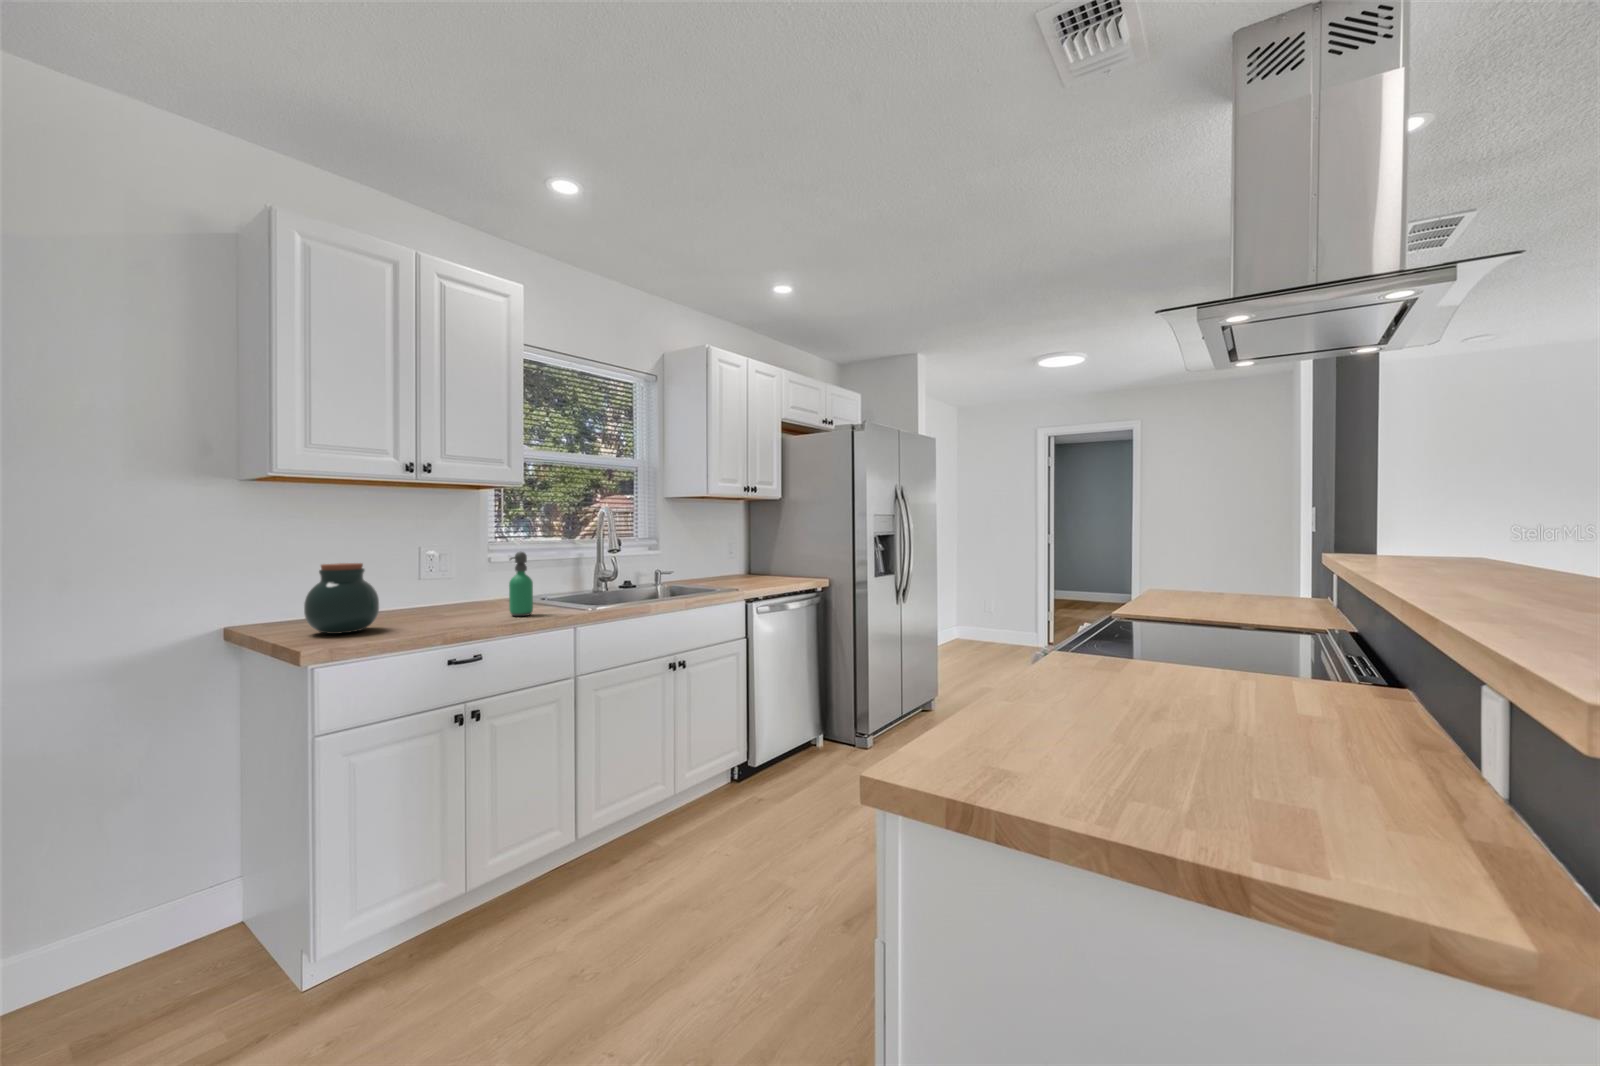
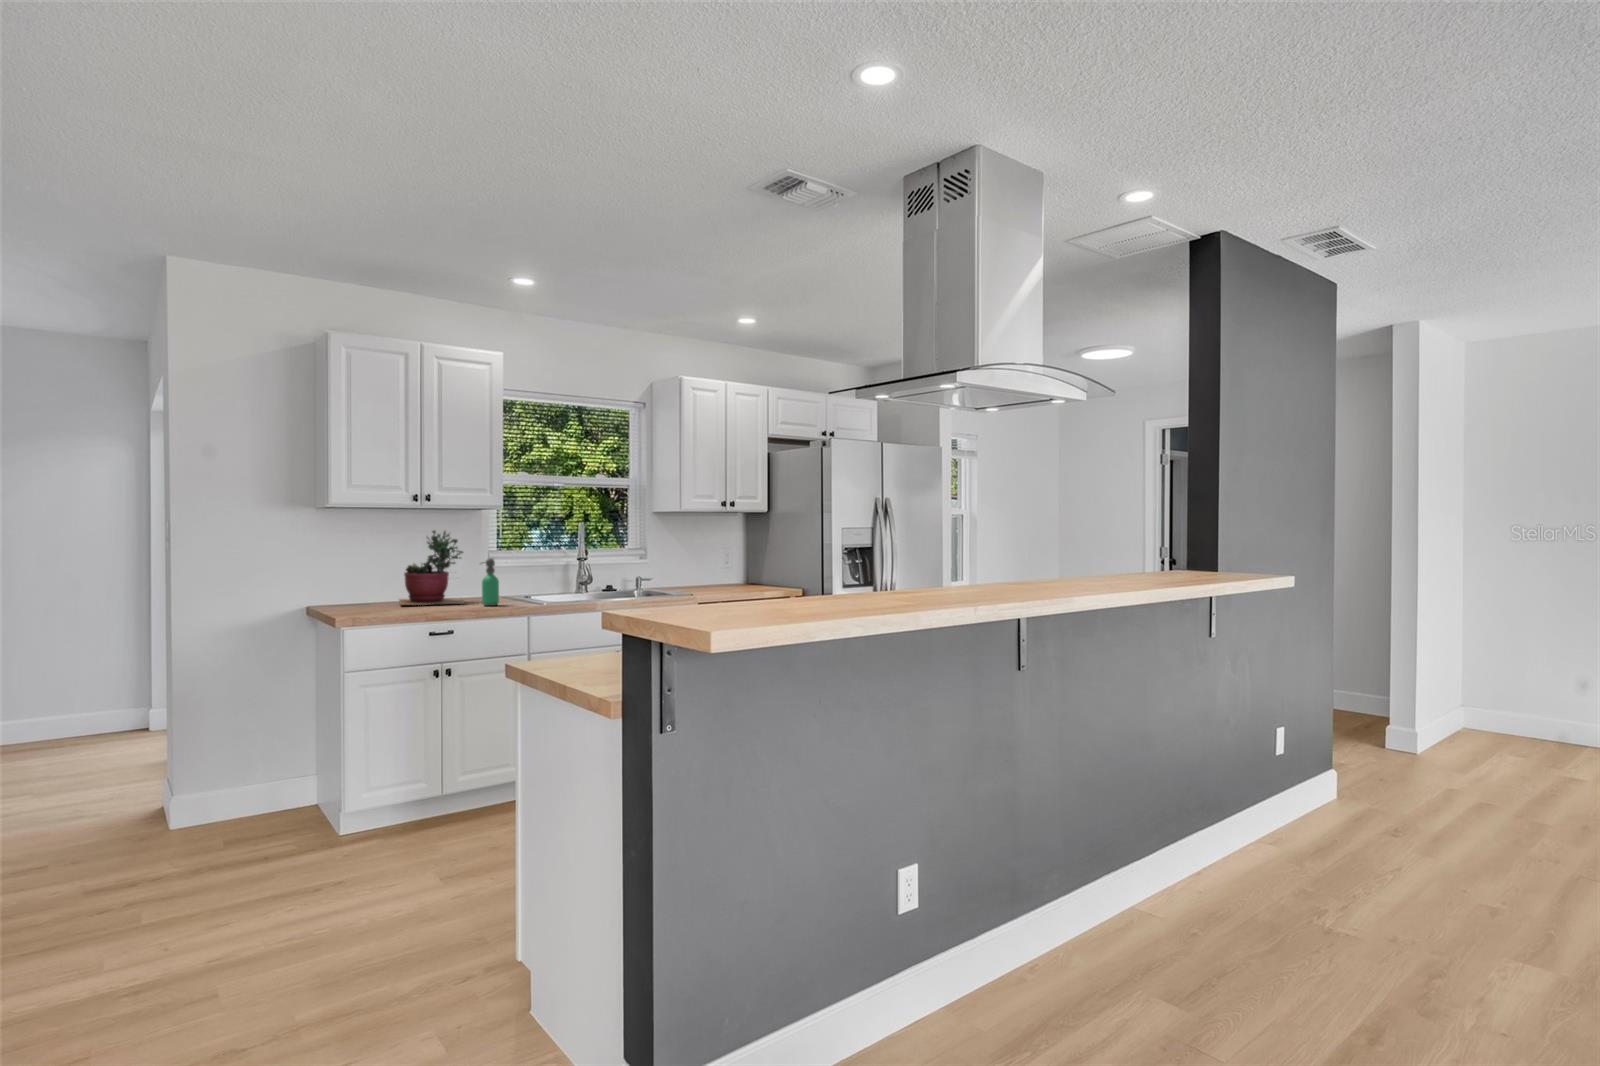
succulent plant: none [373,515,482,620] -> present [399,531,465,605]
jar: present [304,563,379,634] -> none [345,565,391,611]

